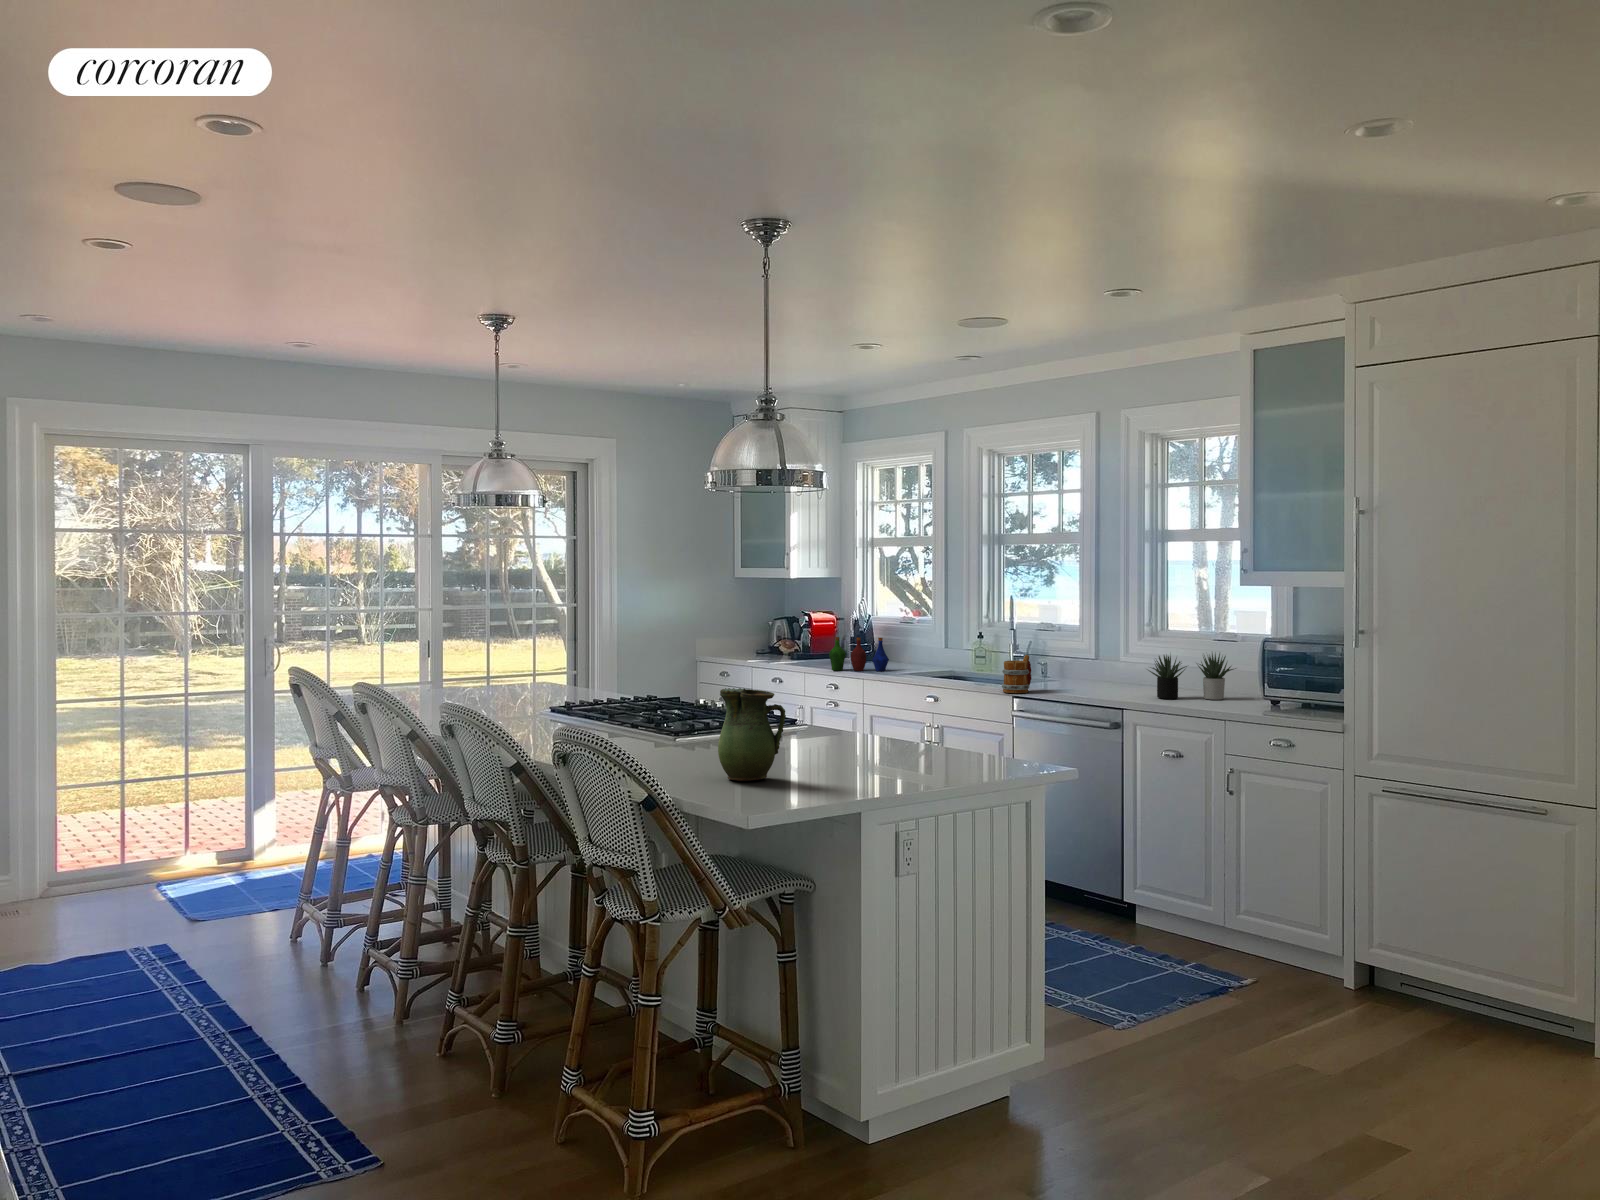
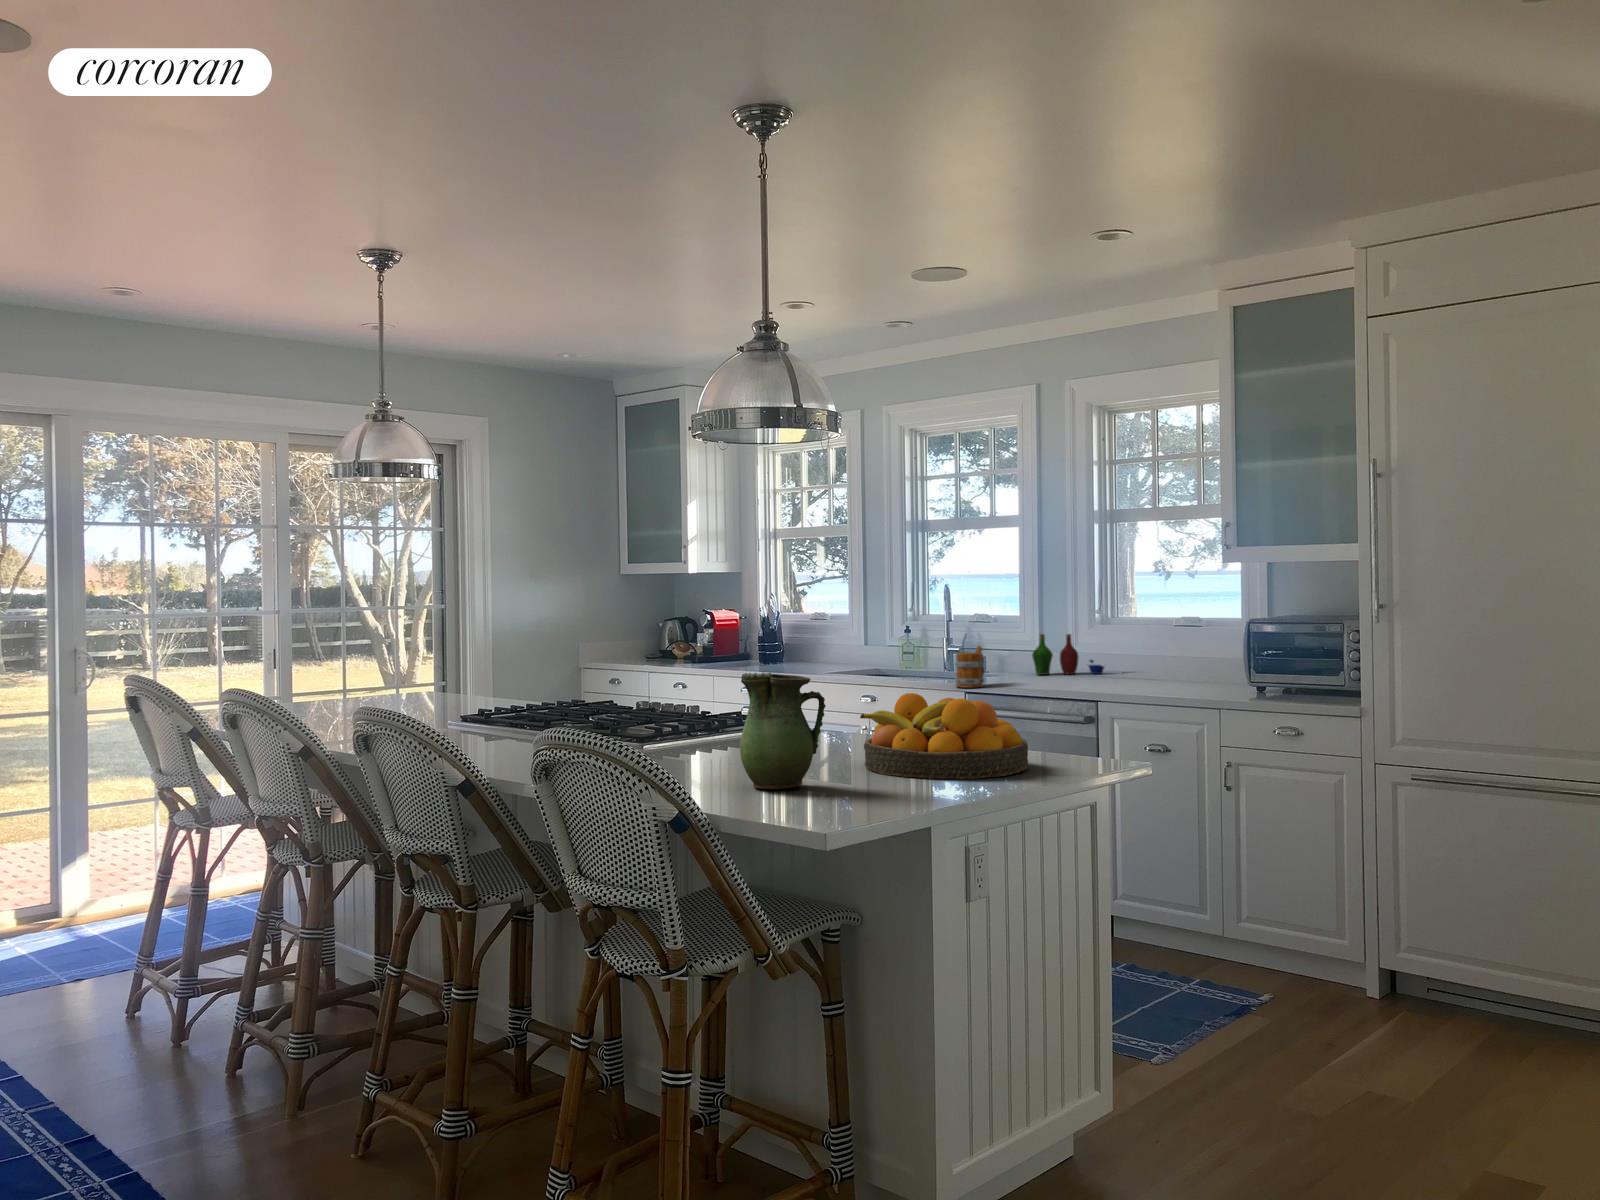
bottle: present [829,637,889,671] -> present [1032,634,1105,675]
succulent plant: present [1148,653,1236,700] -> none [1113,633,1213,688]
fruit bowl: none [832,706,969,778] -> present [860,693,1028,779]

